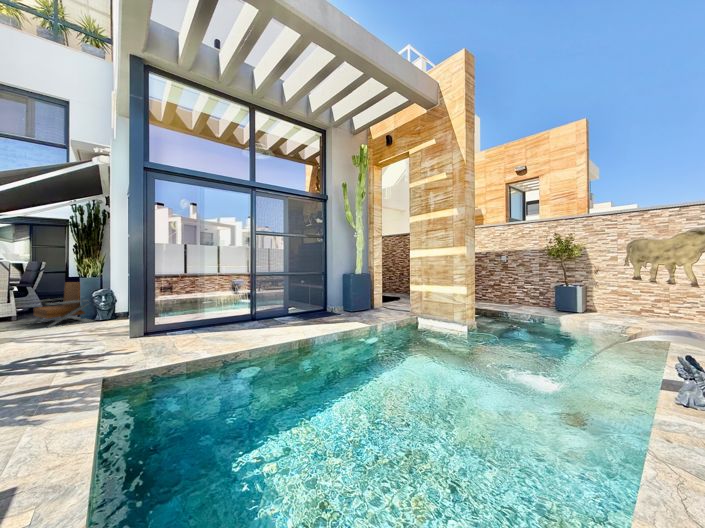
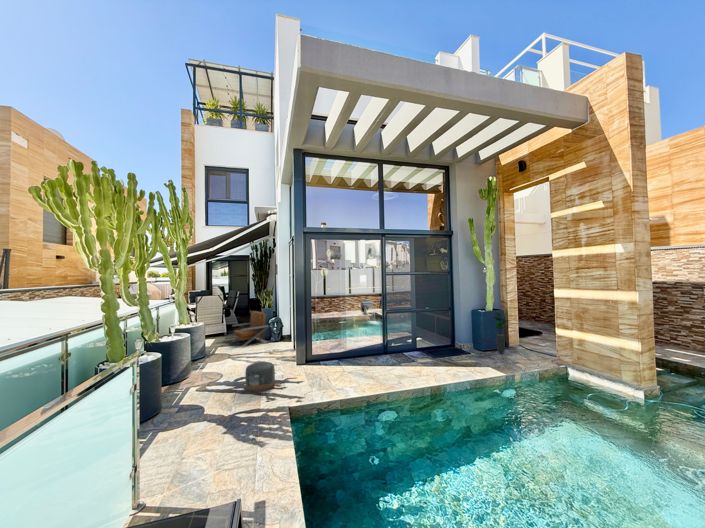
potted plant: none [359,274,375,313] -> present [494,311,508,354]
pouf: none [41,329,94,369] -> present [245,362,275,392]

